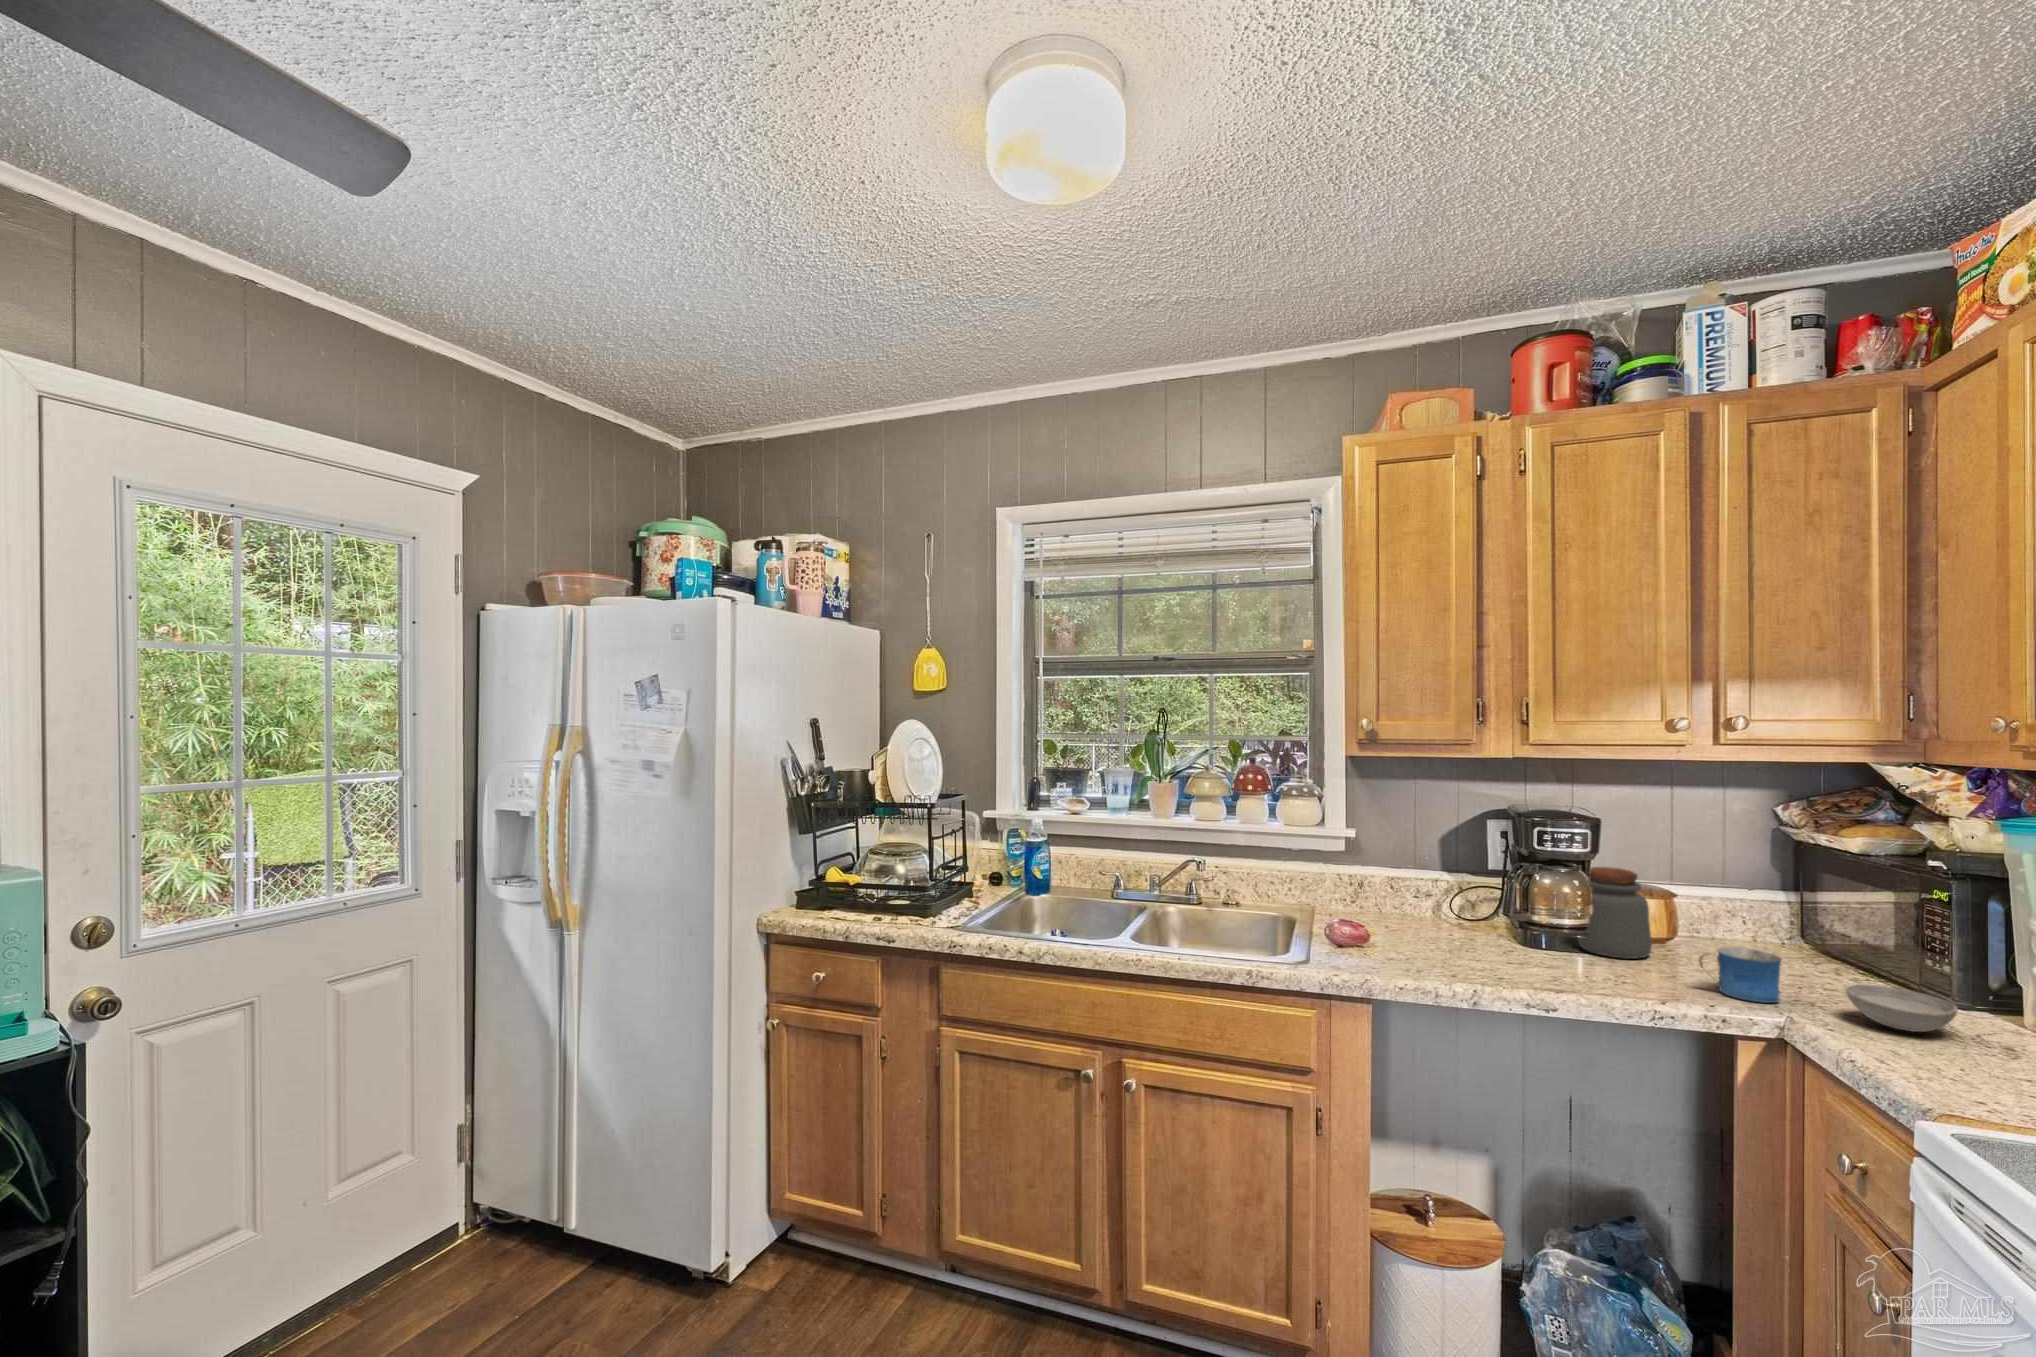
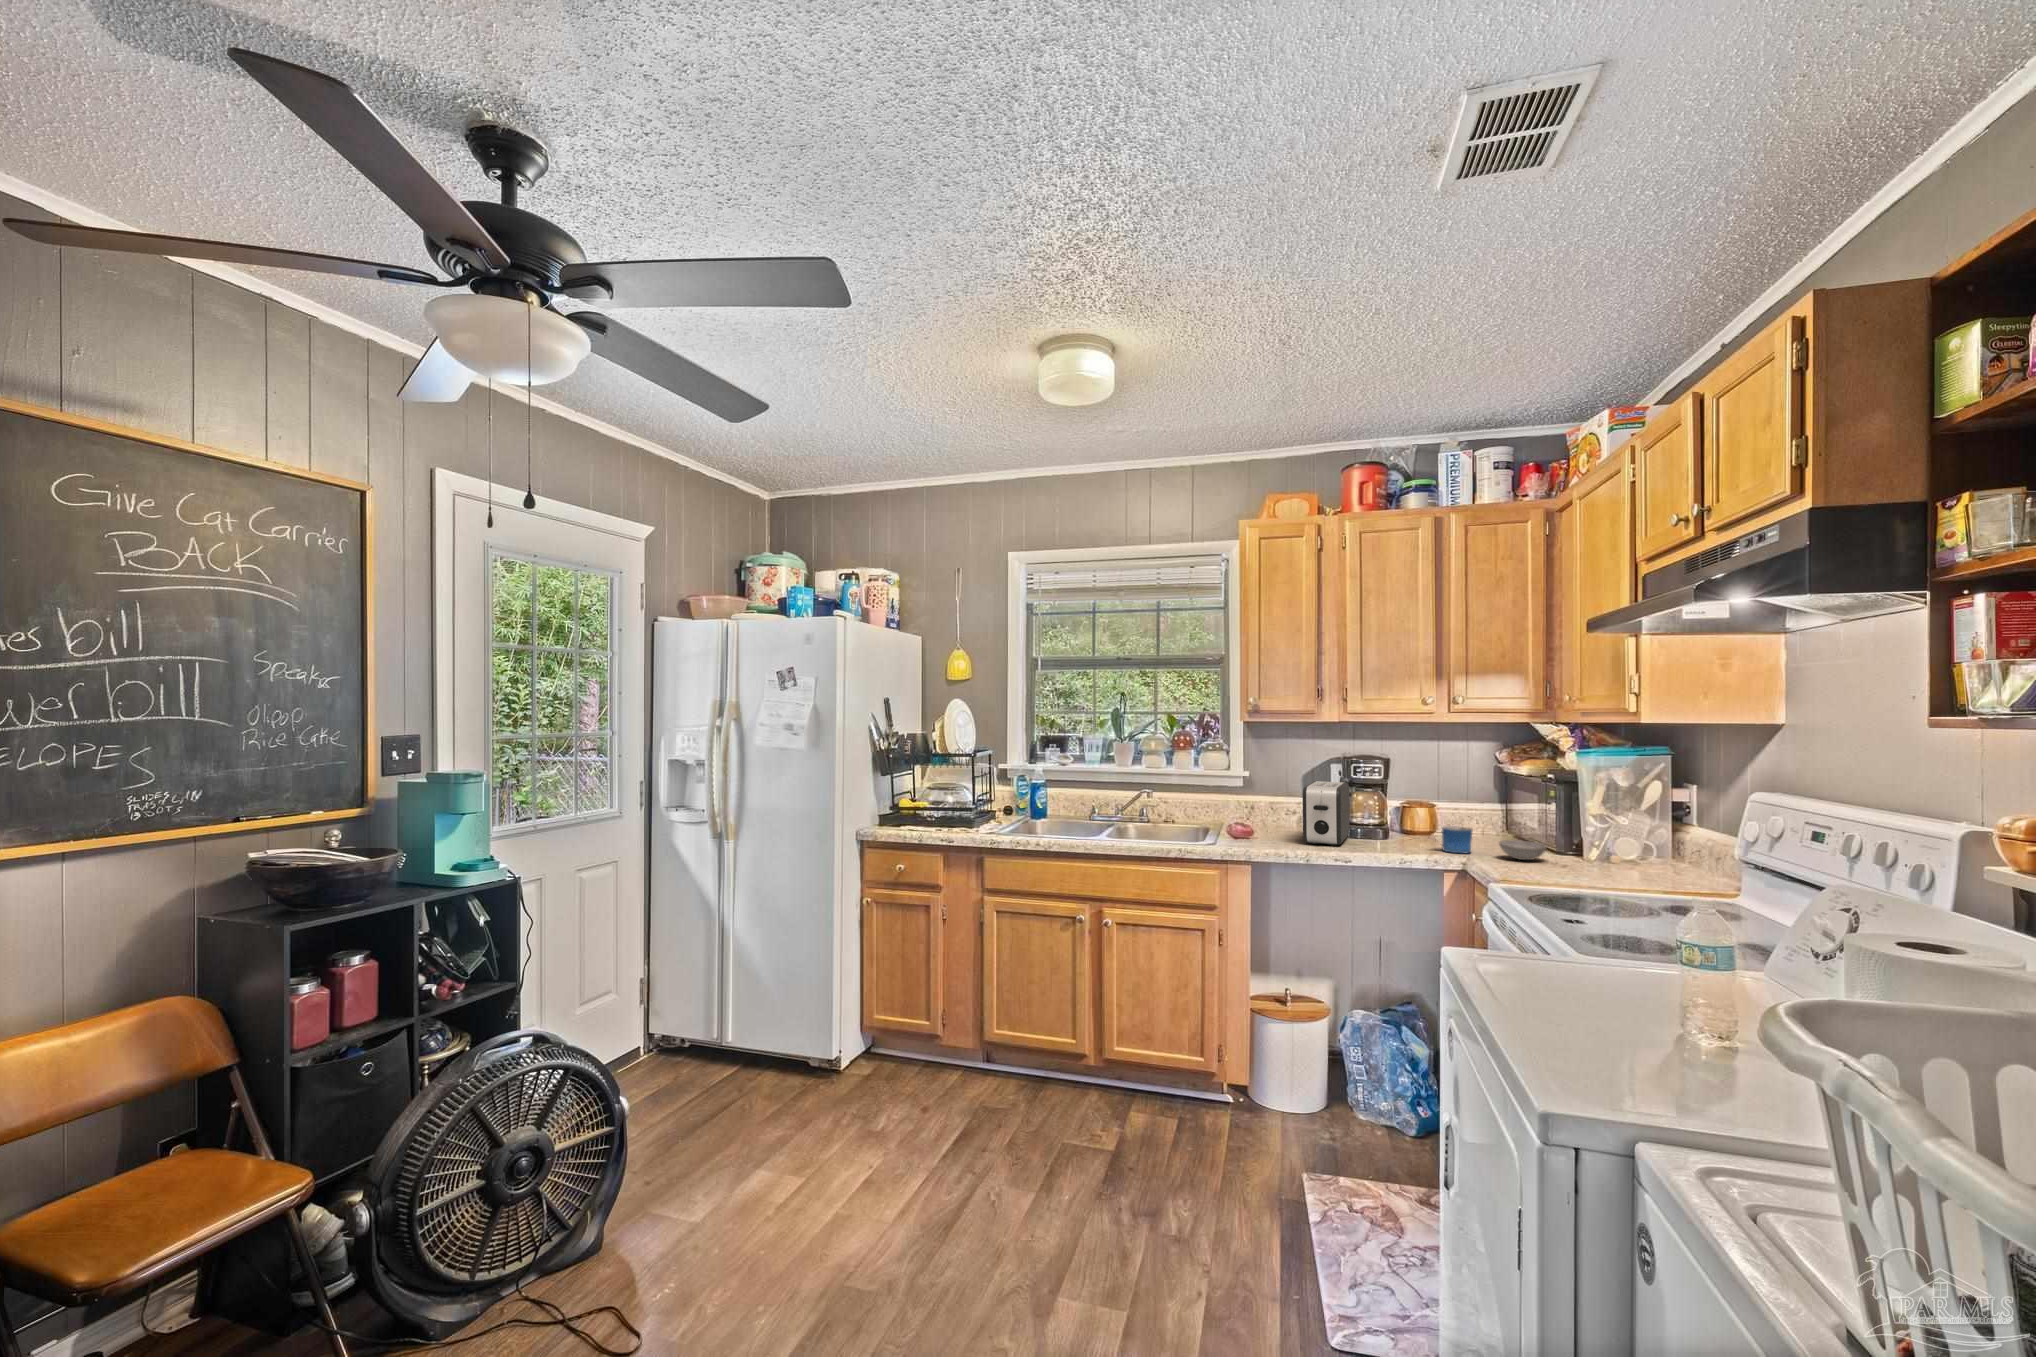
toaster: none [1457,853,1530,971] -> present [1303,781,1350,846]
jar: present [1578,867,1652,959] -> none [1377,789,1417,841]

